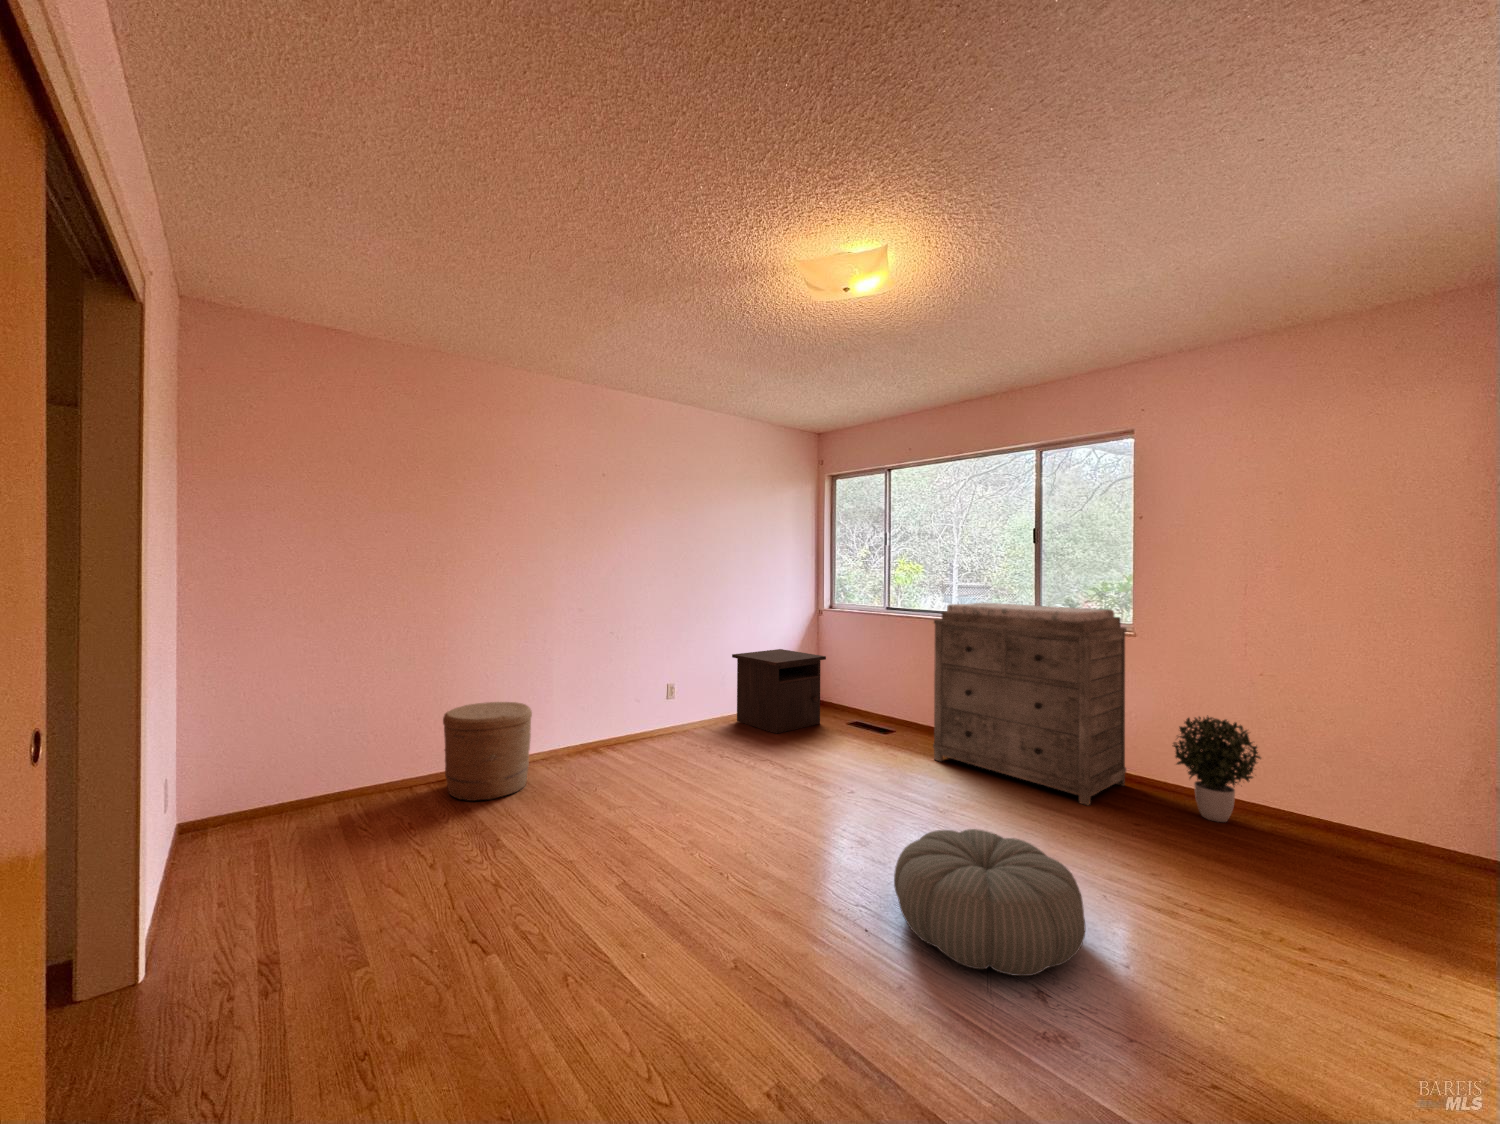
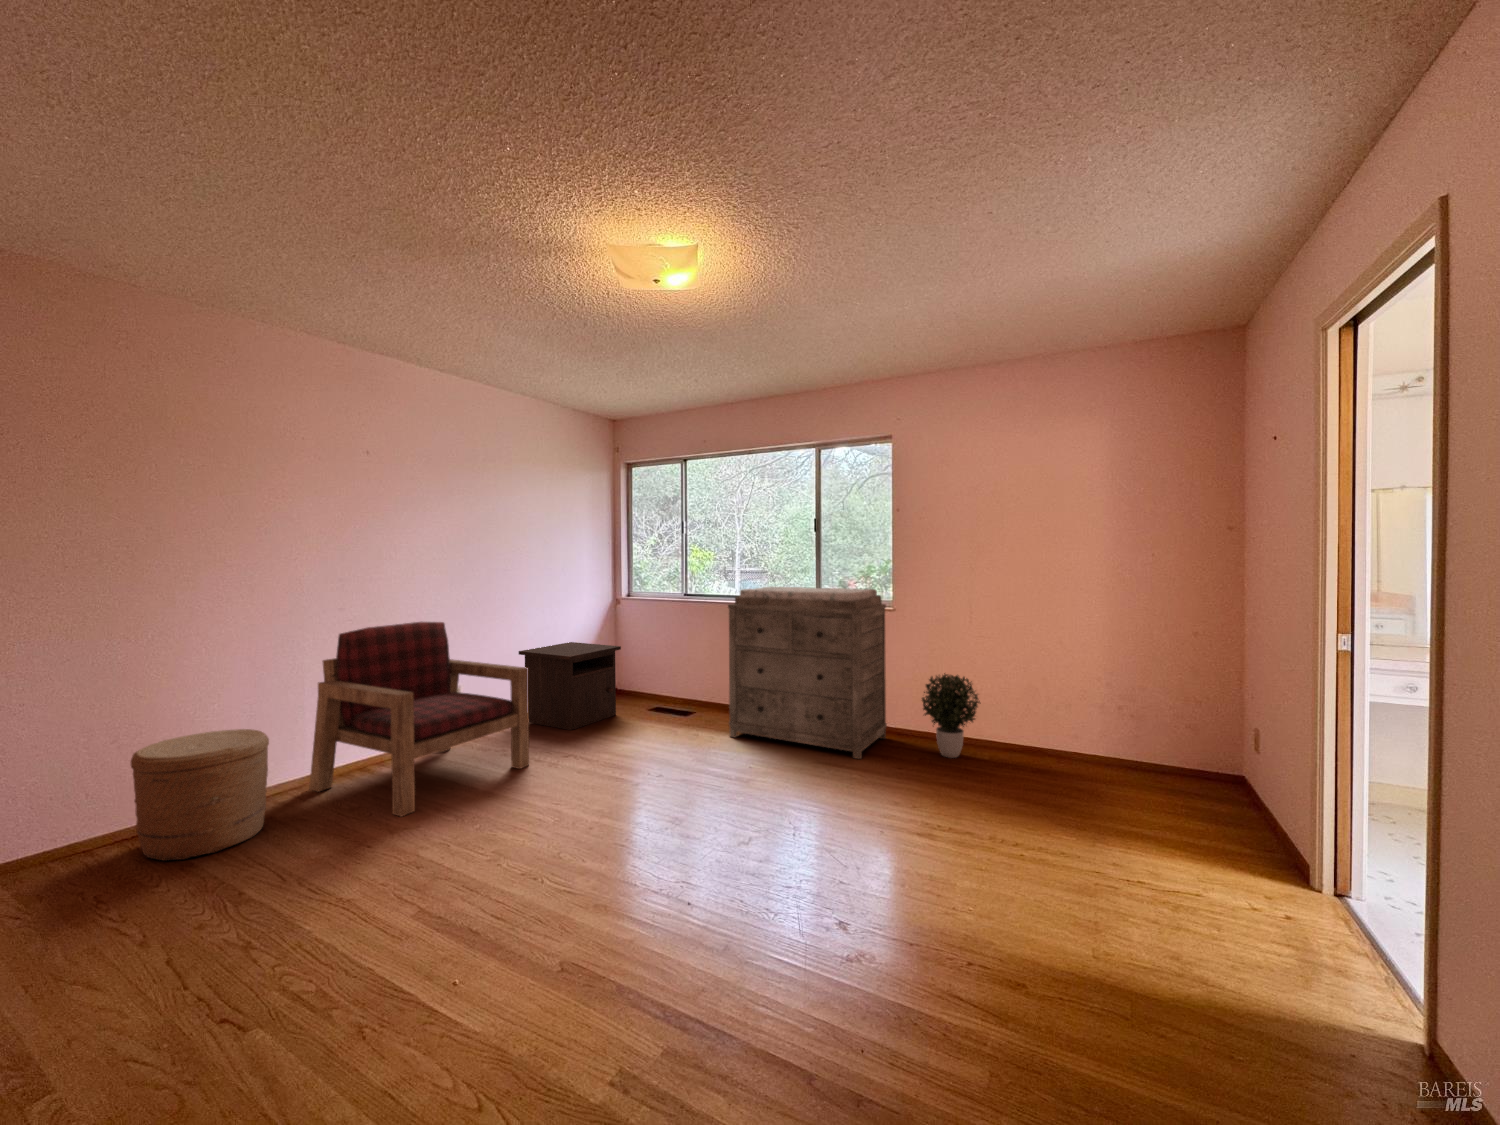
armchair: none [562,623,735,793] -> present [309,622,529,816]
pouf: present [894,829,1085,976] -> none [710,793,871,915]

